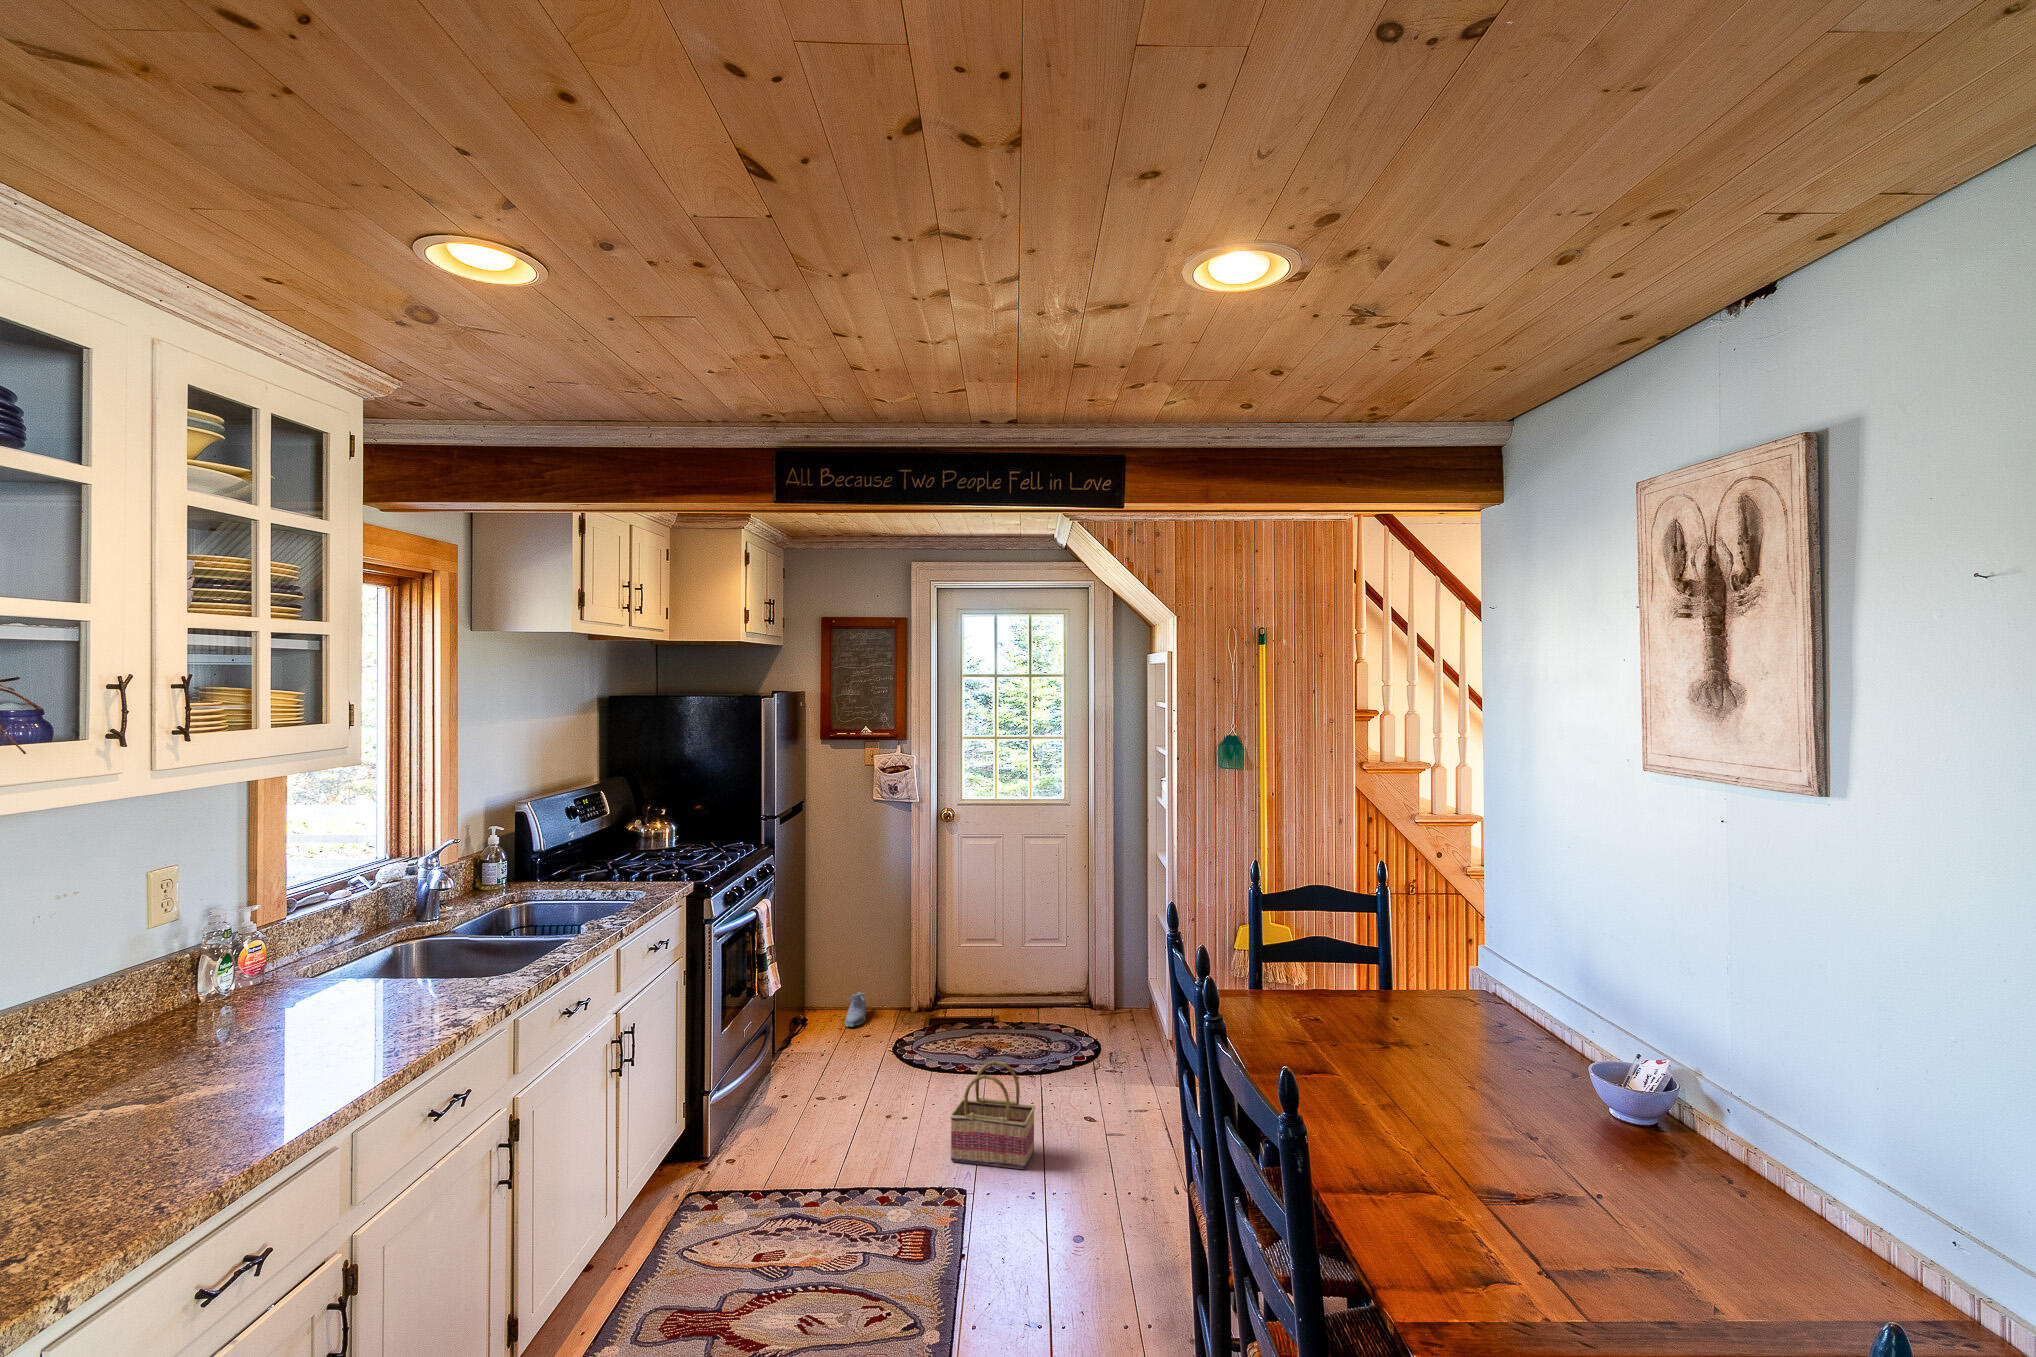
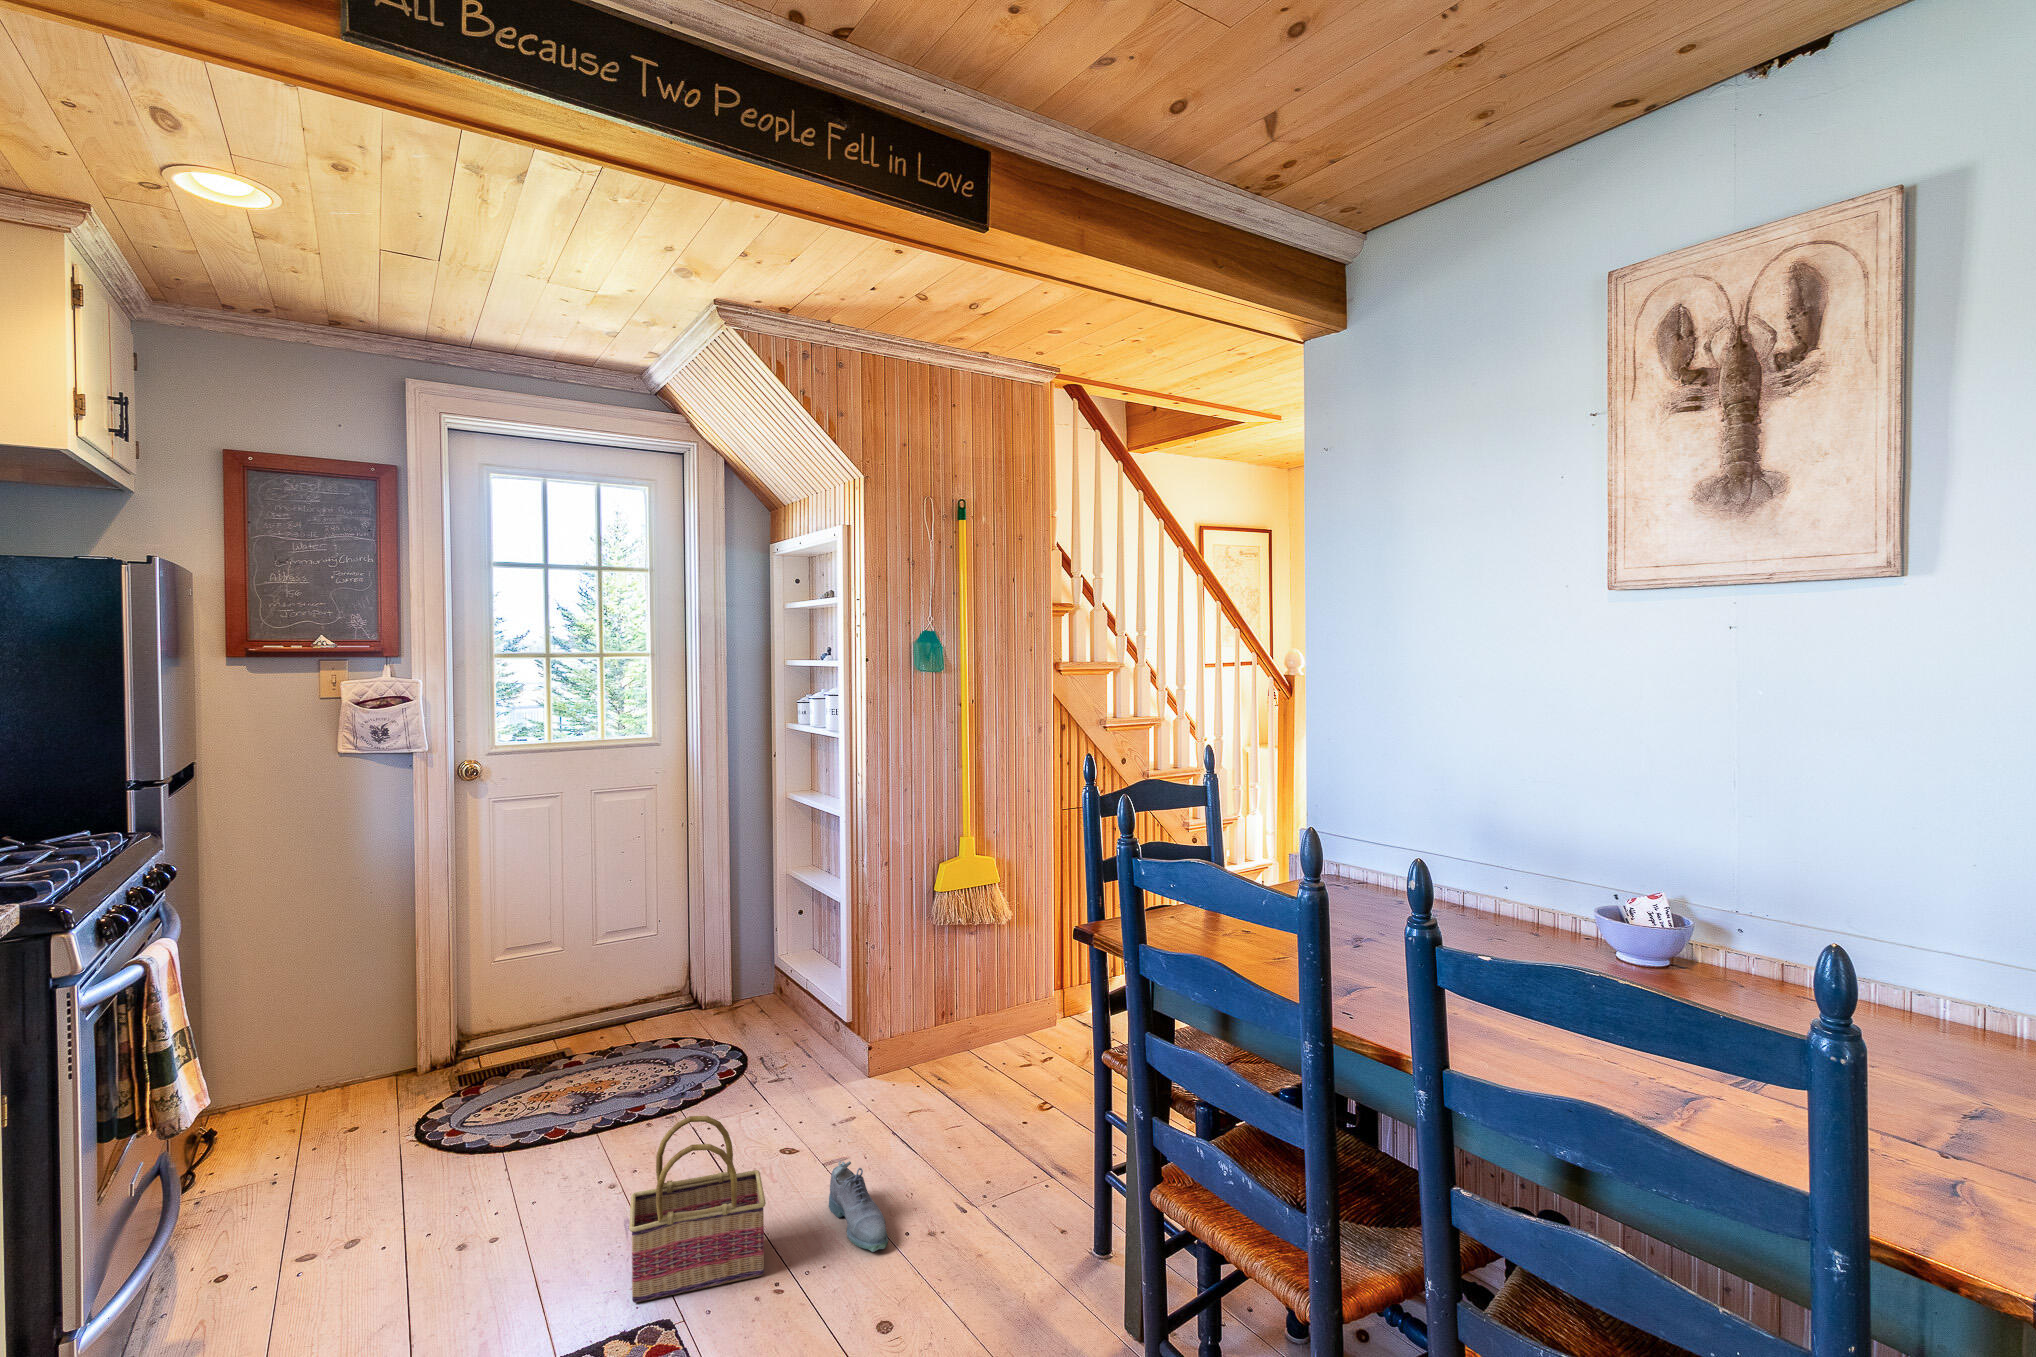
shoe: present [845,992,867,1027] -> present [829,1161,888,1252]

